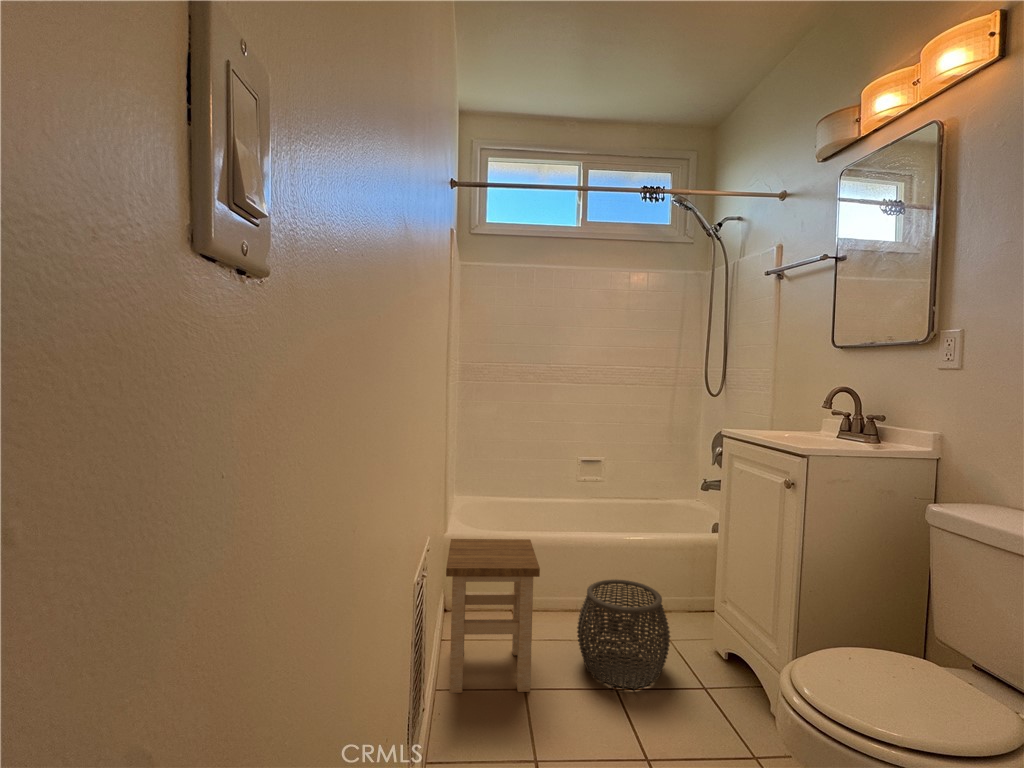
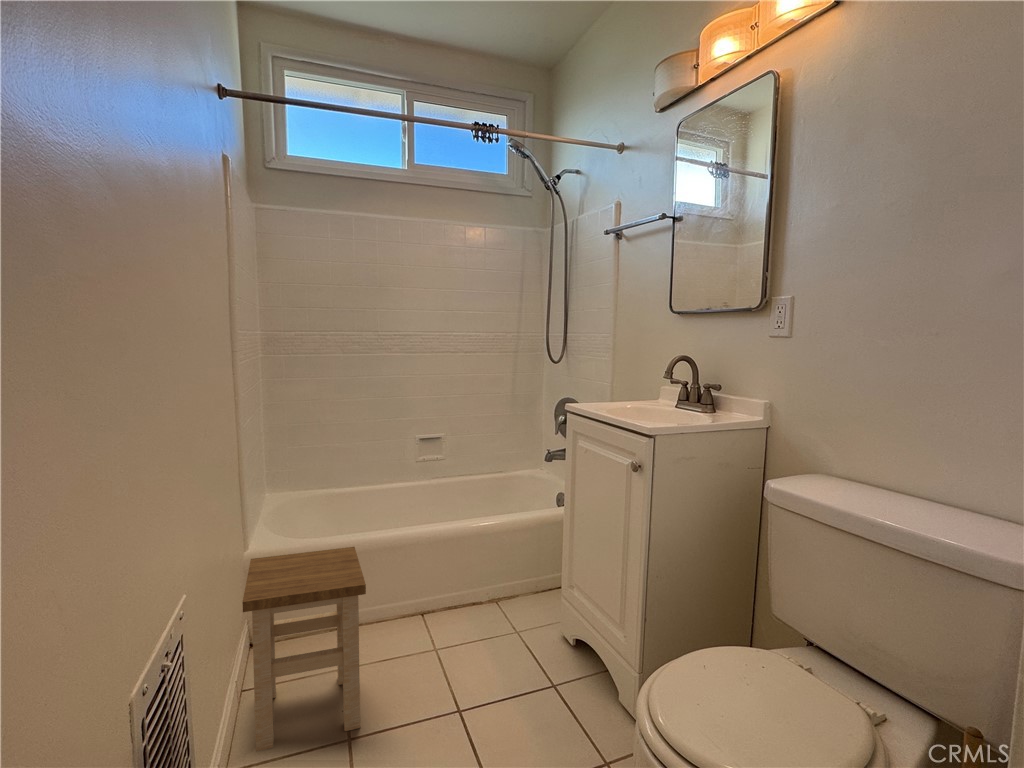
woven basket: present [577,579,670,689] -> none [414,578,517,702]

